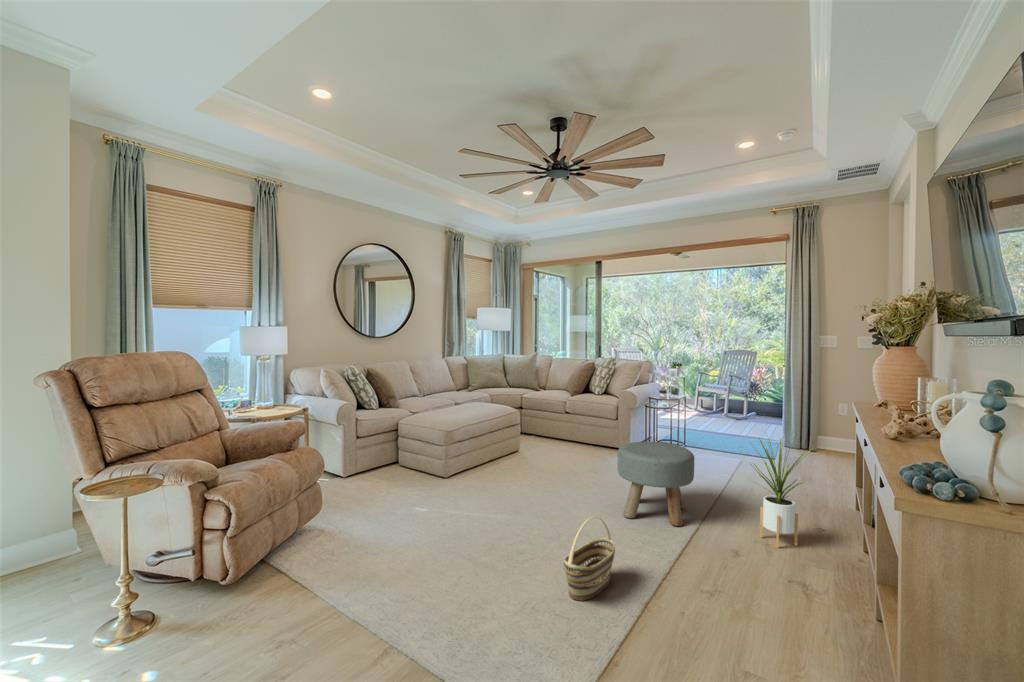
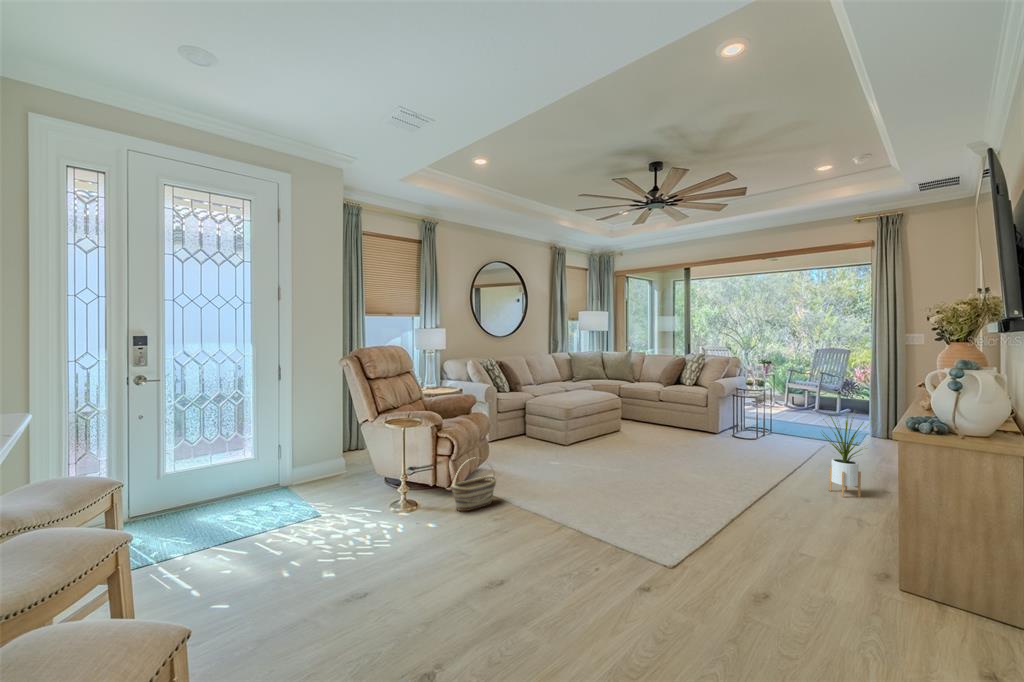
ottoman: present [618,442,694,526] -> none [710,418,774,481]
basket: present [564,517,615,601] -> present [452,468,496,511]

